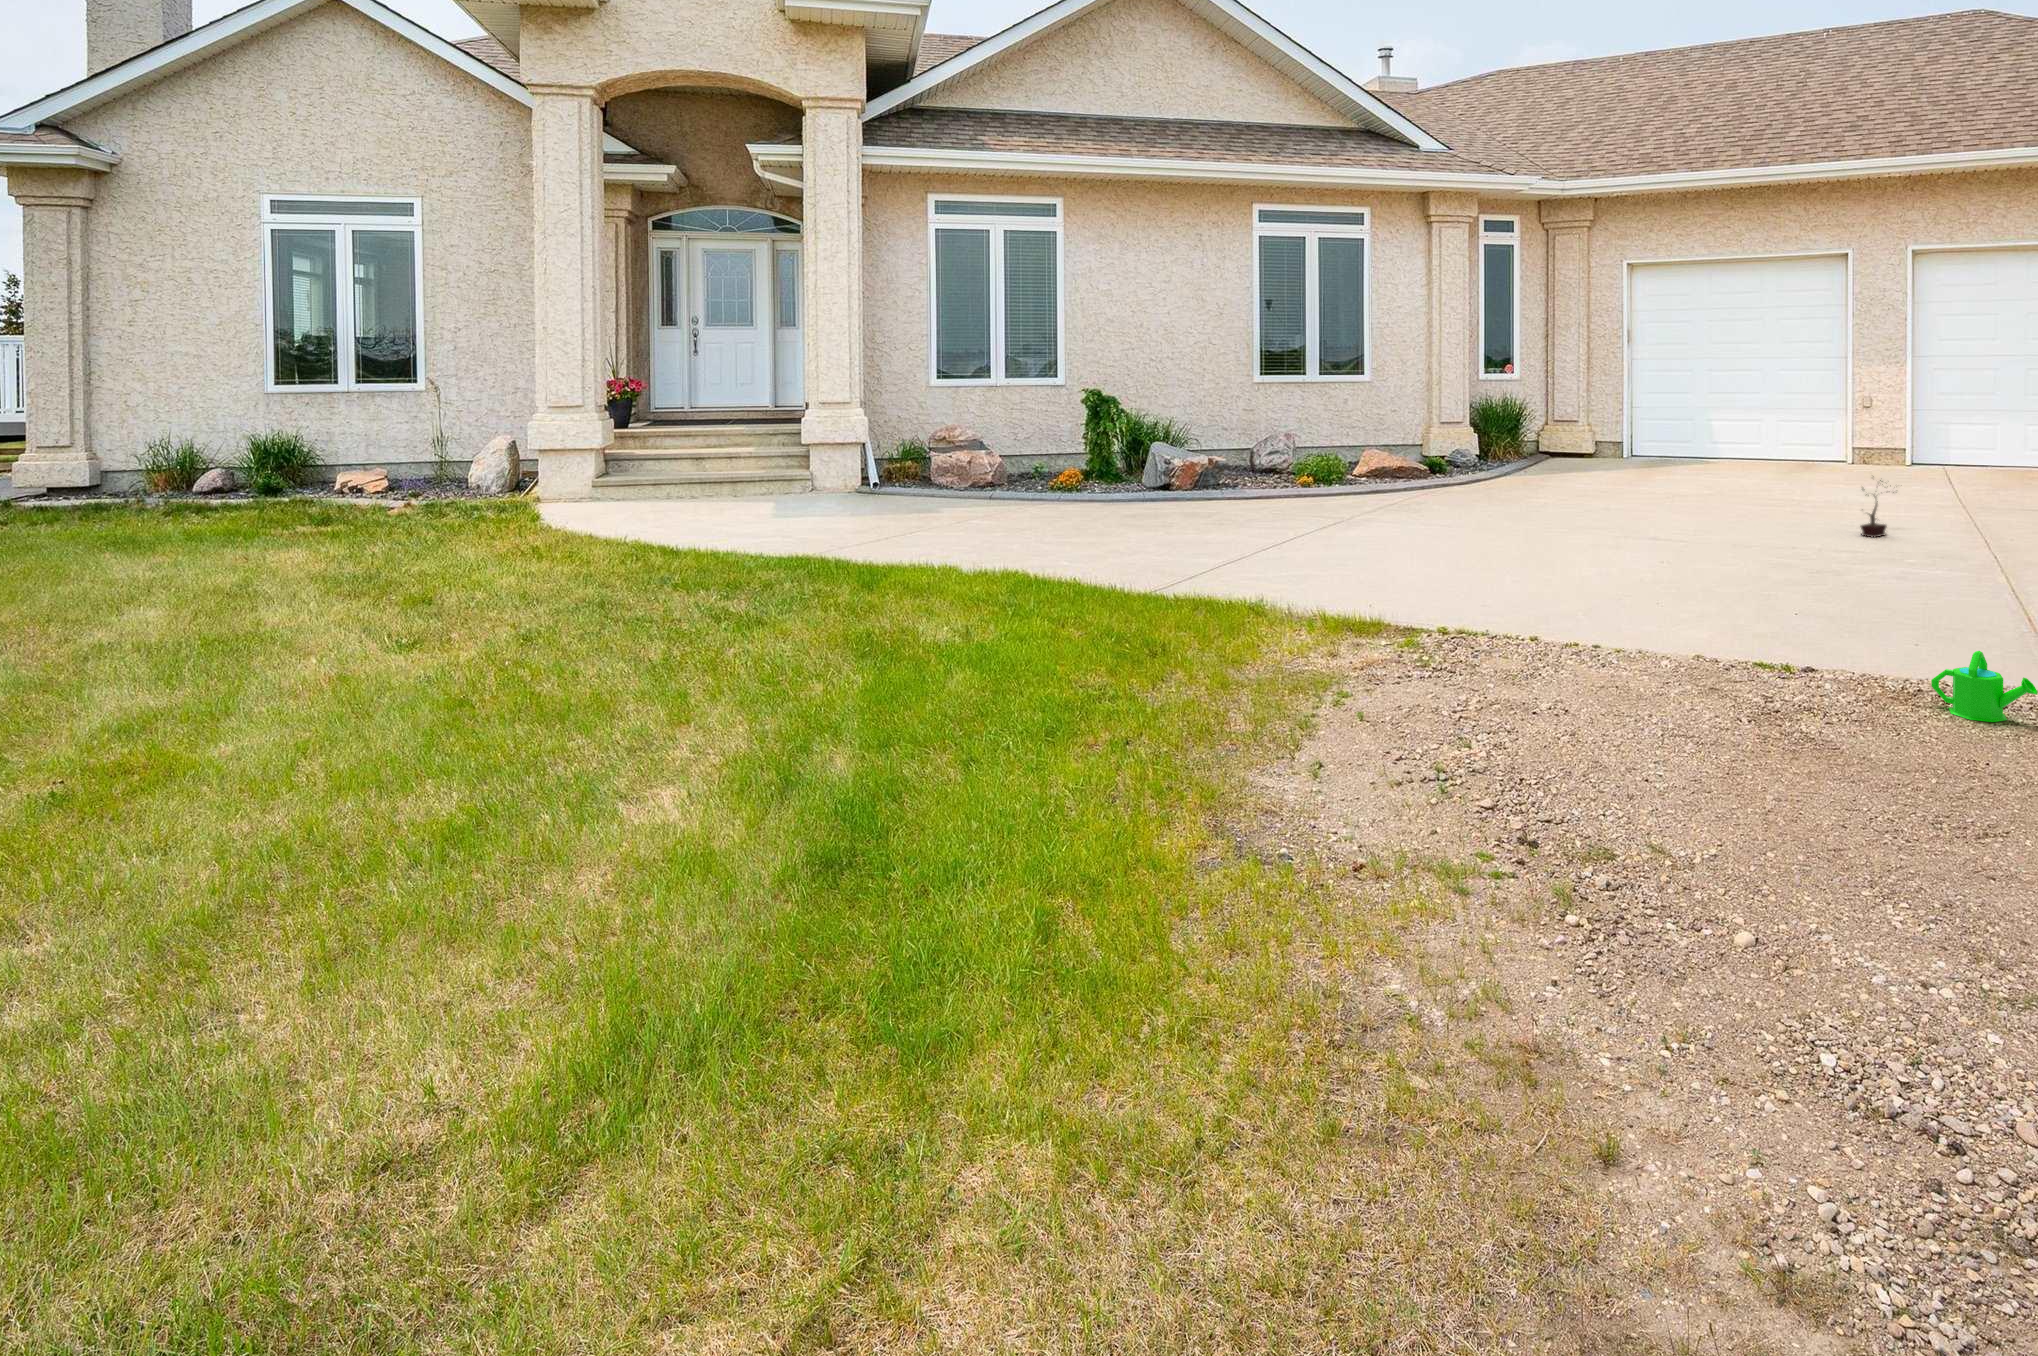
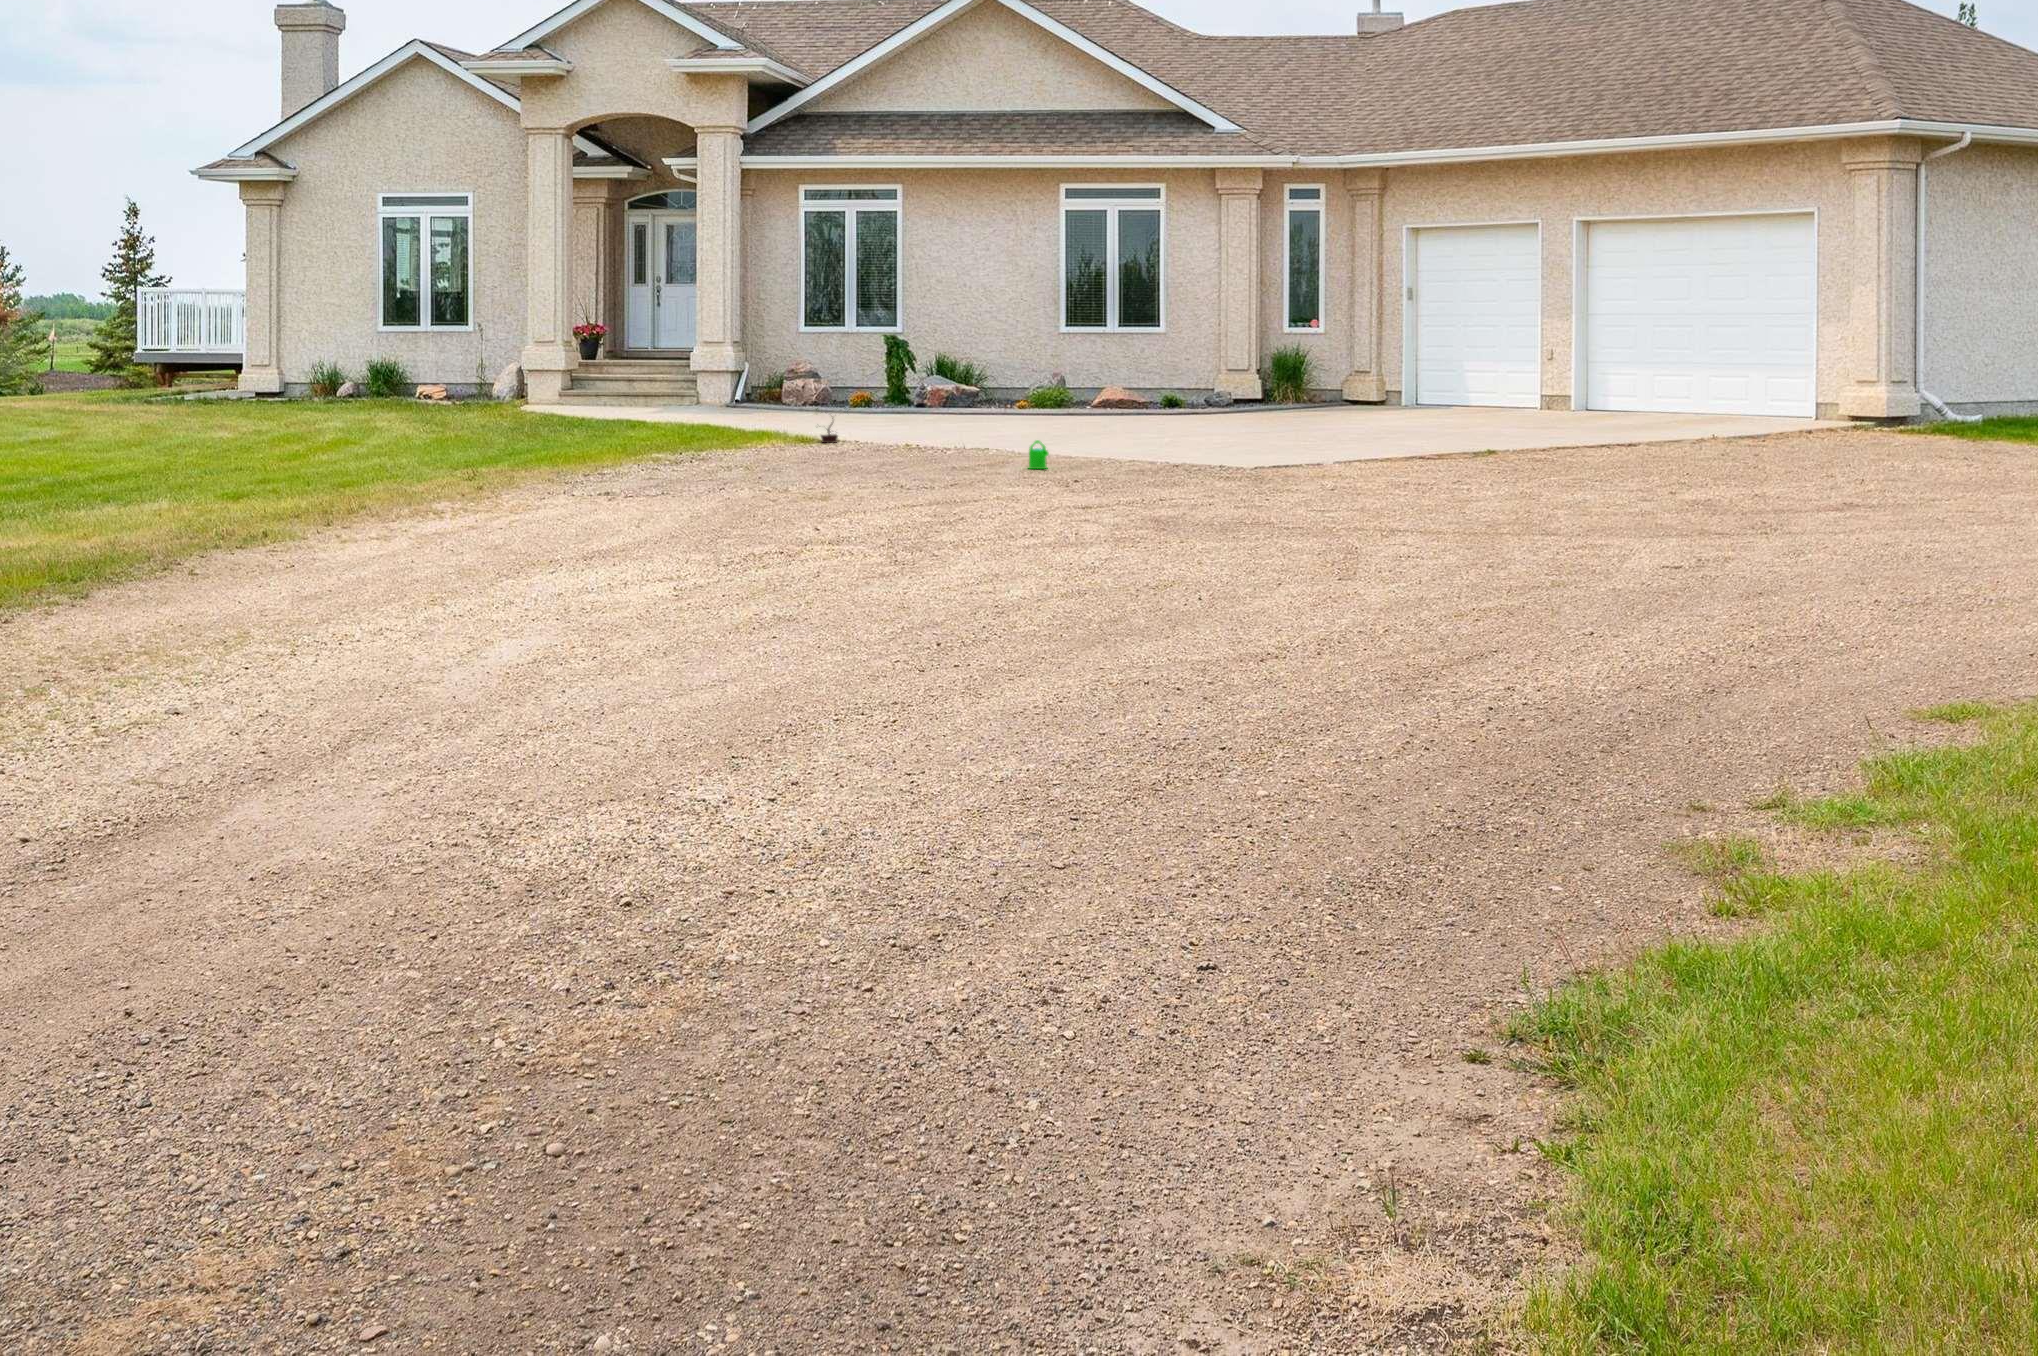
potted plant: present [1861,480,1894,538] -> present [816,399,850,443]

